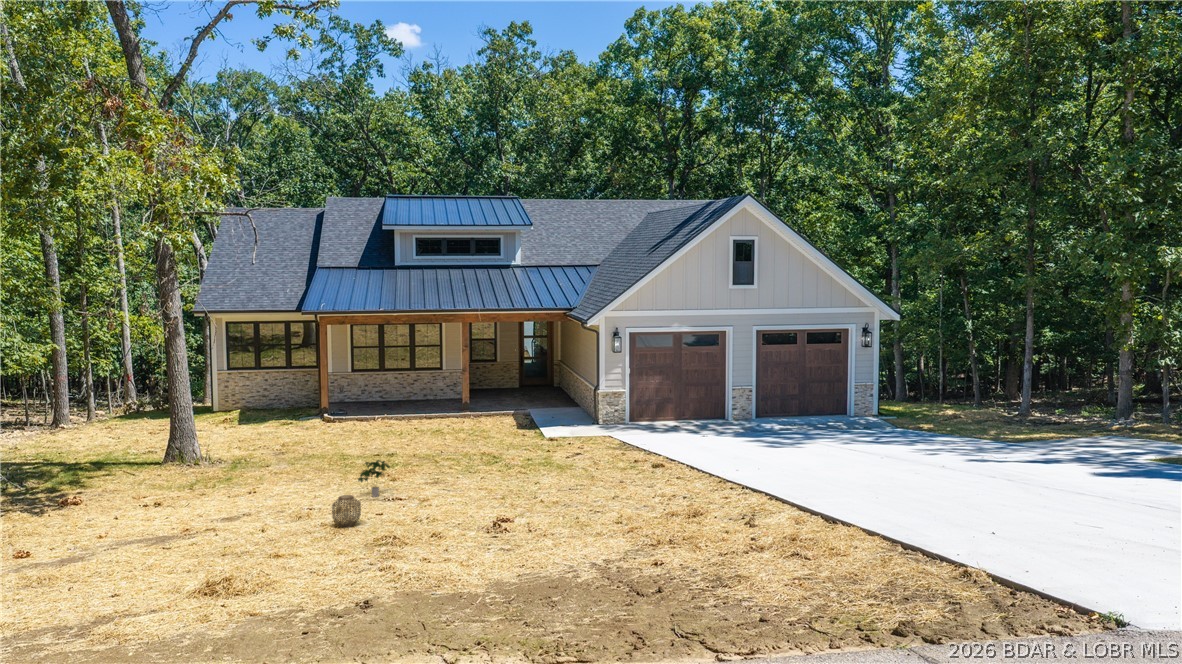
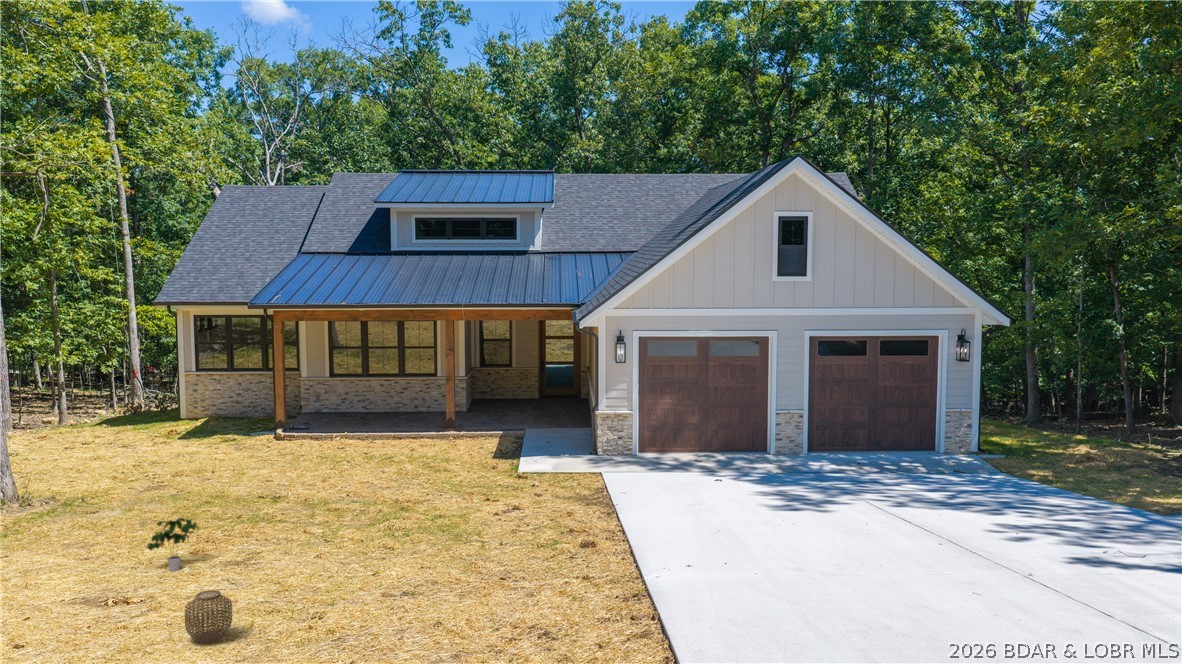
woven basket: present [332,495,361,527] -> present [185,590,232,643]

